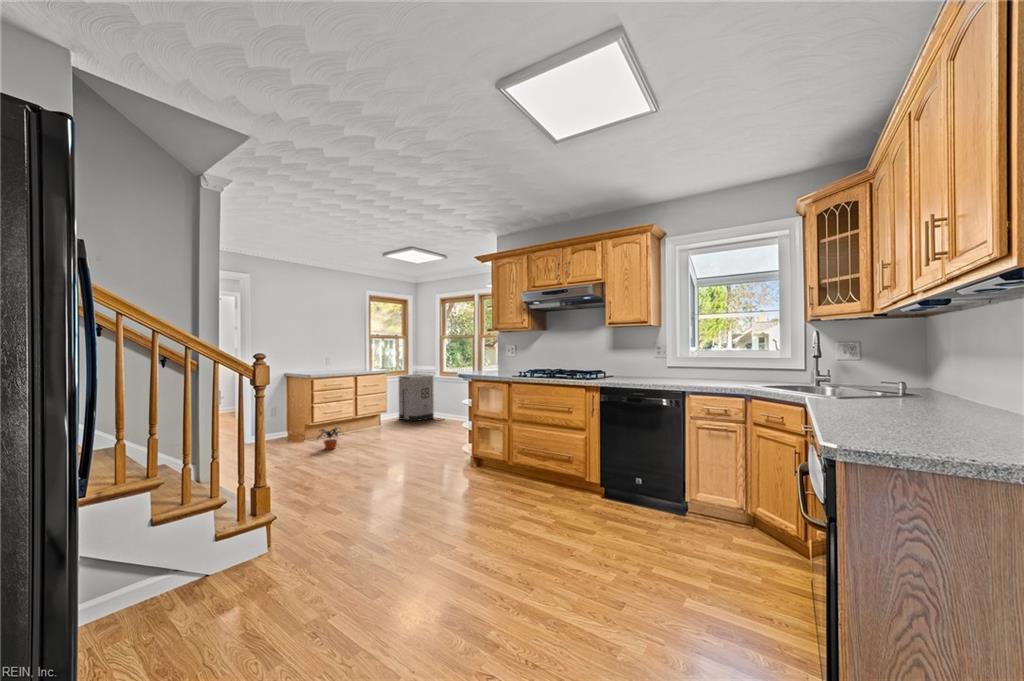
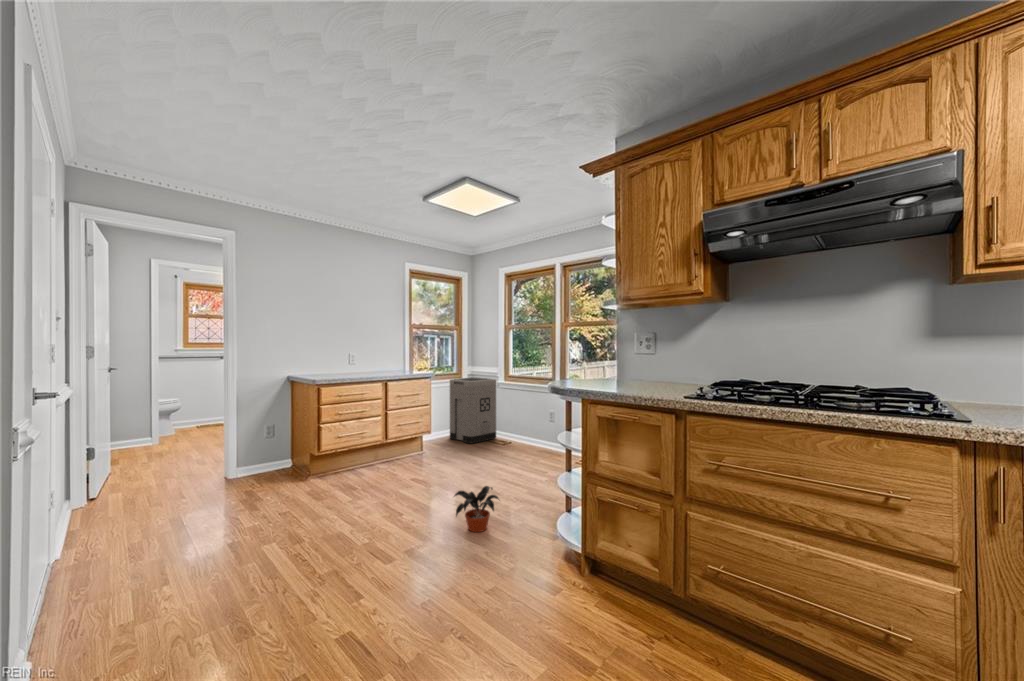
potted plant: present [318,428,338,449] -> present [454,486,499,532]

